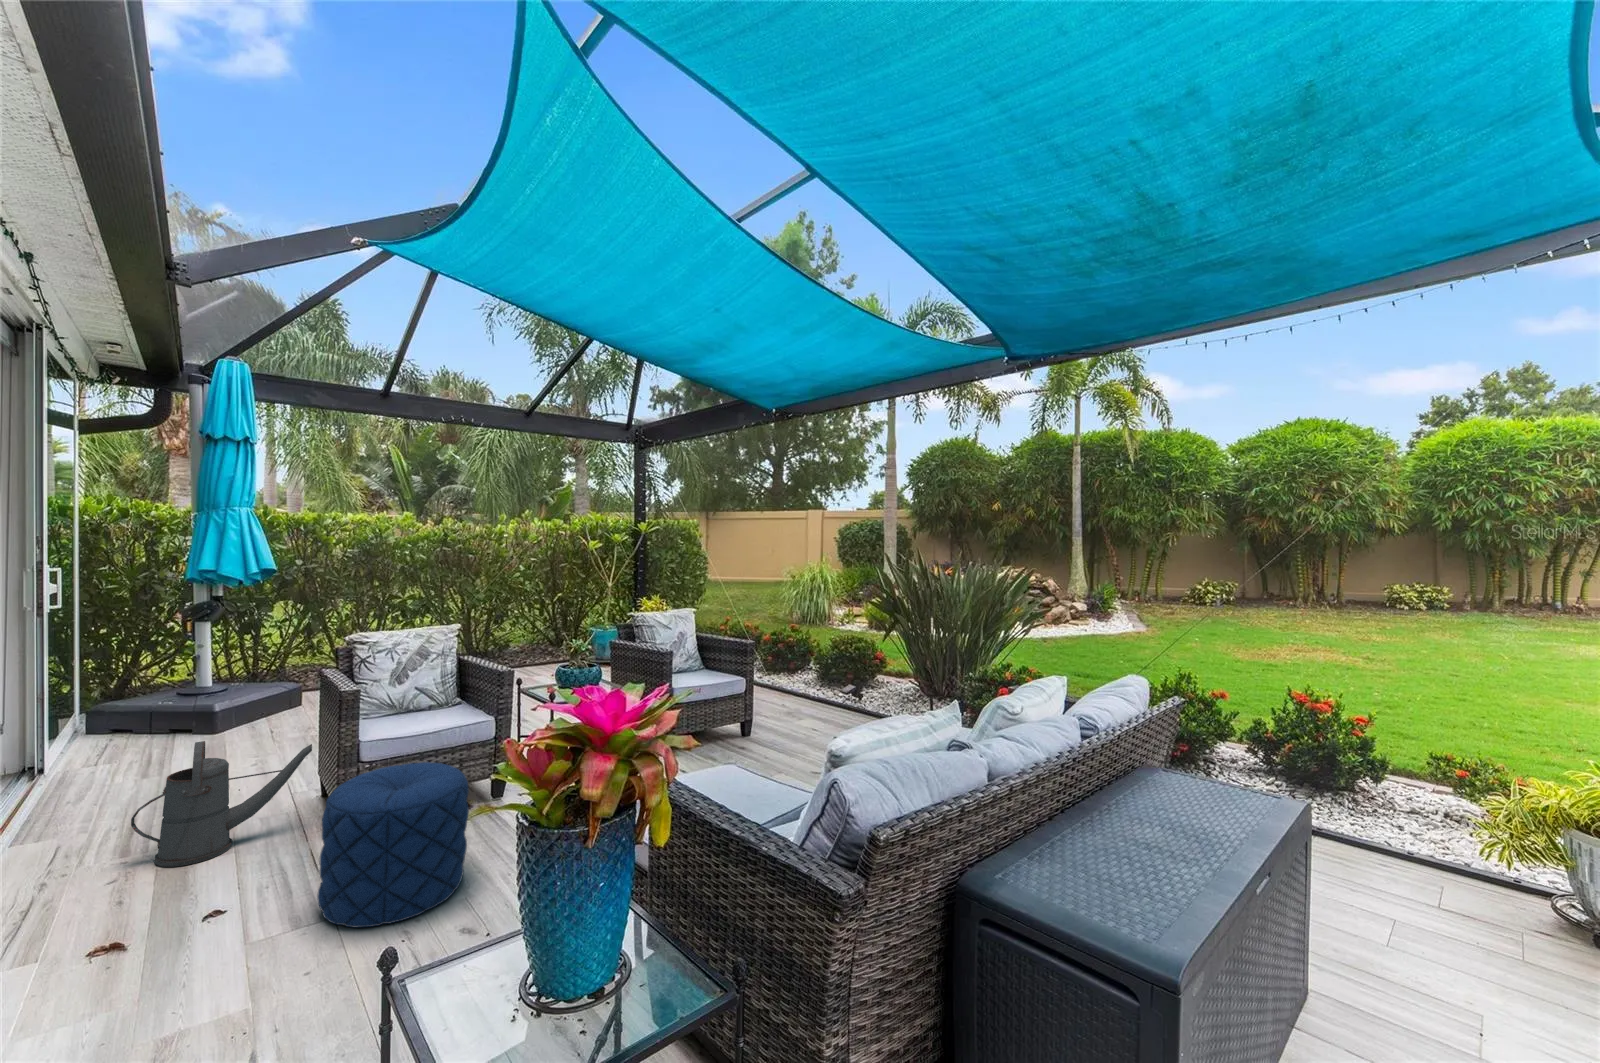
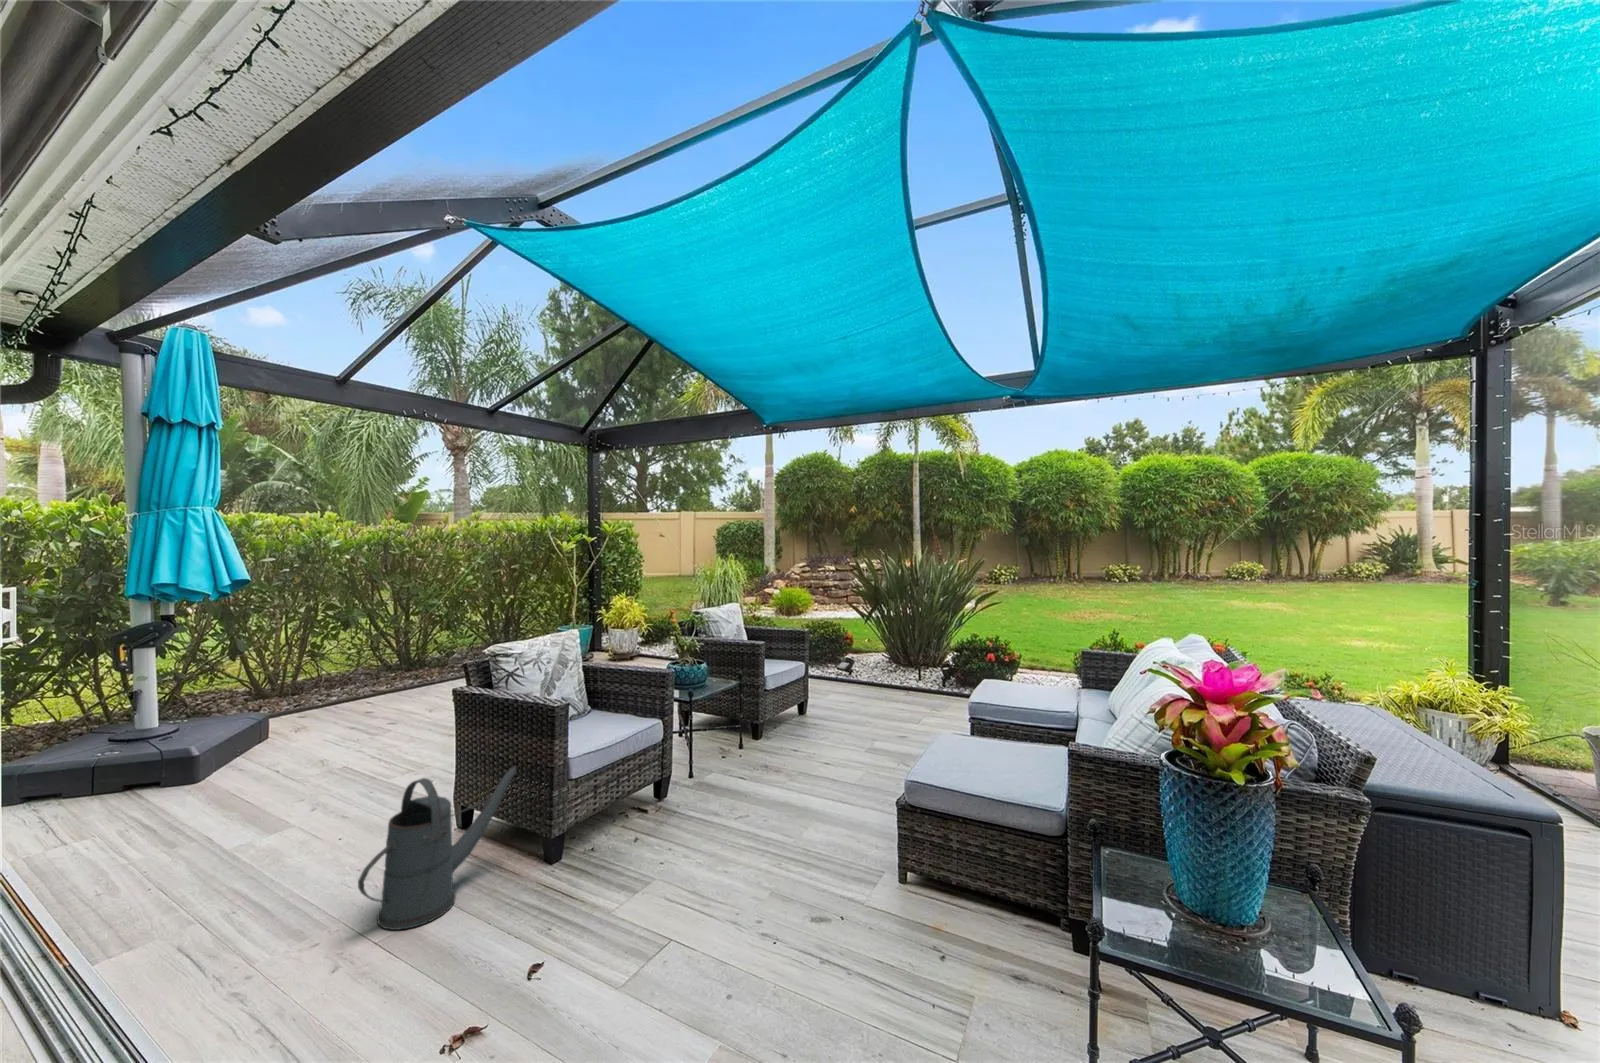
pouf: present [317,762,469,927] -> none [647,758,771,924]

